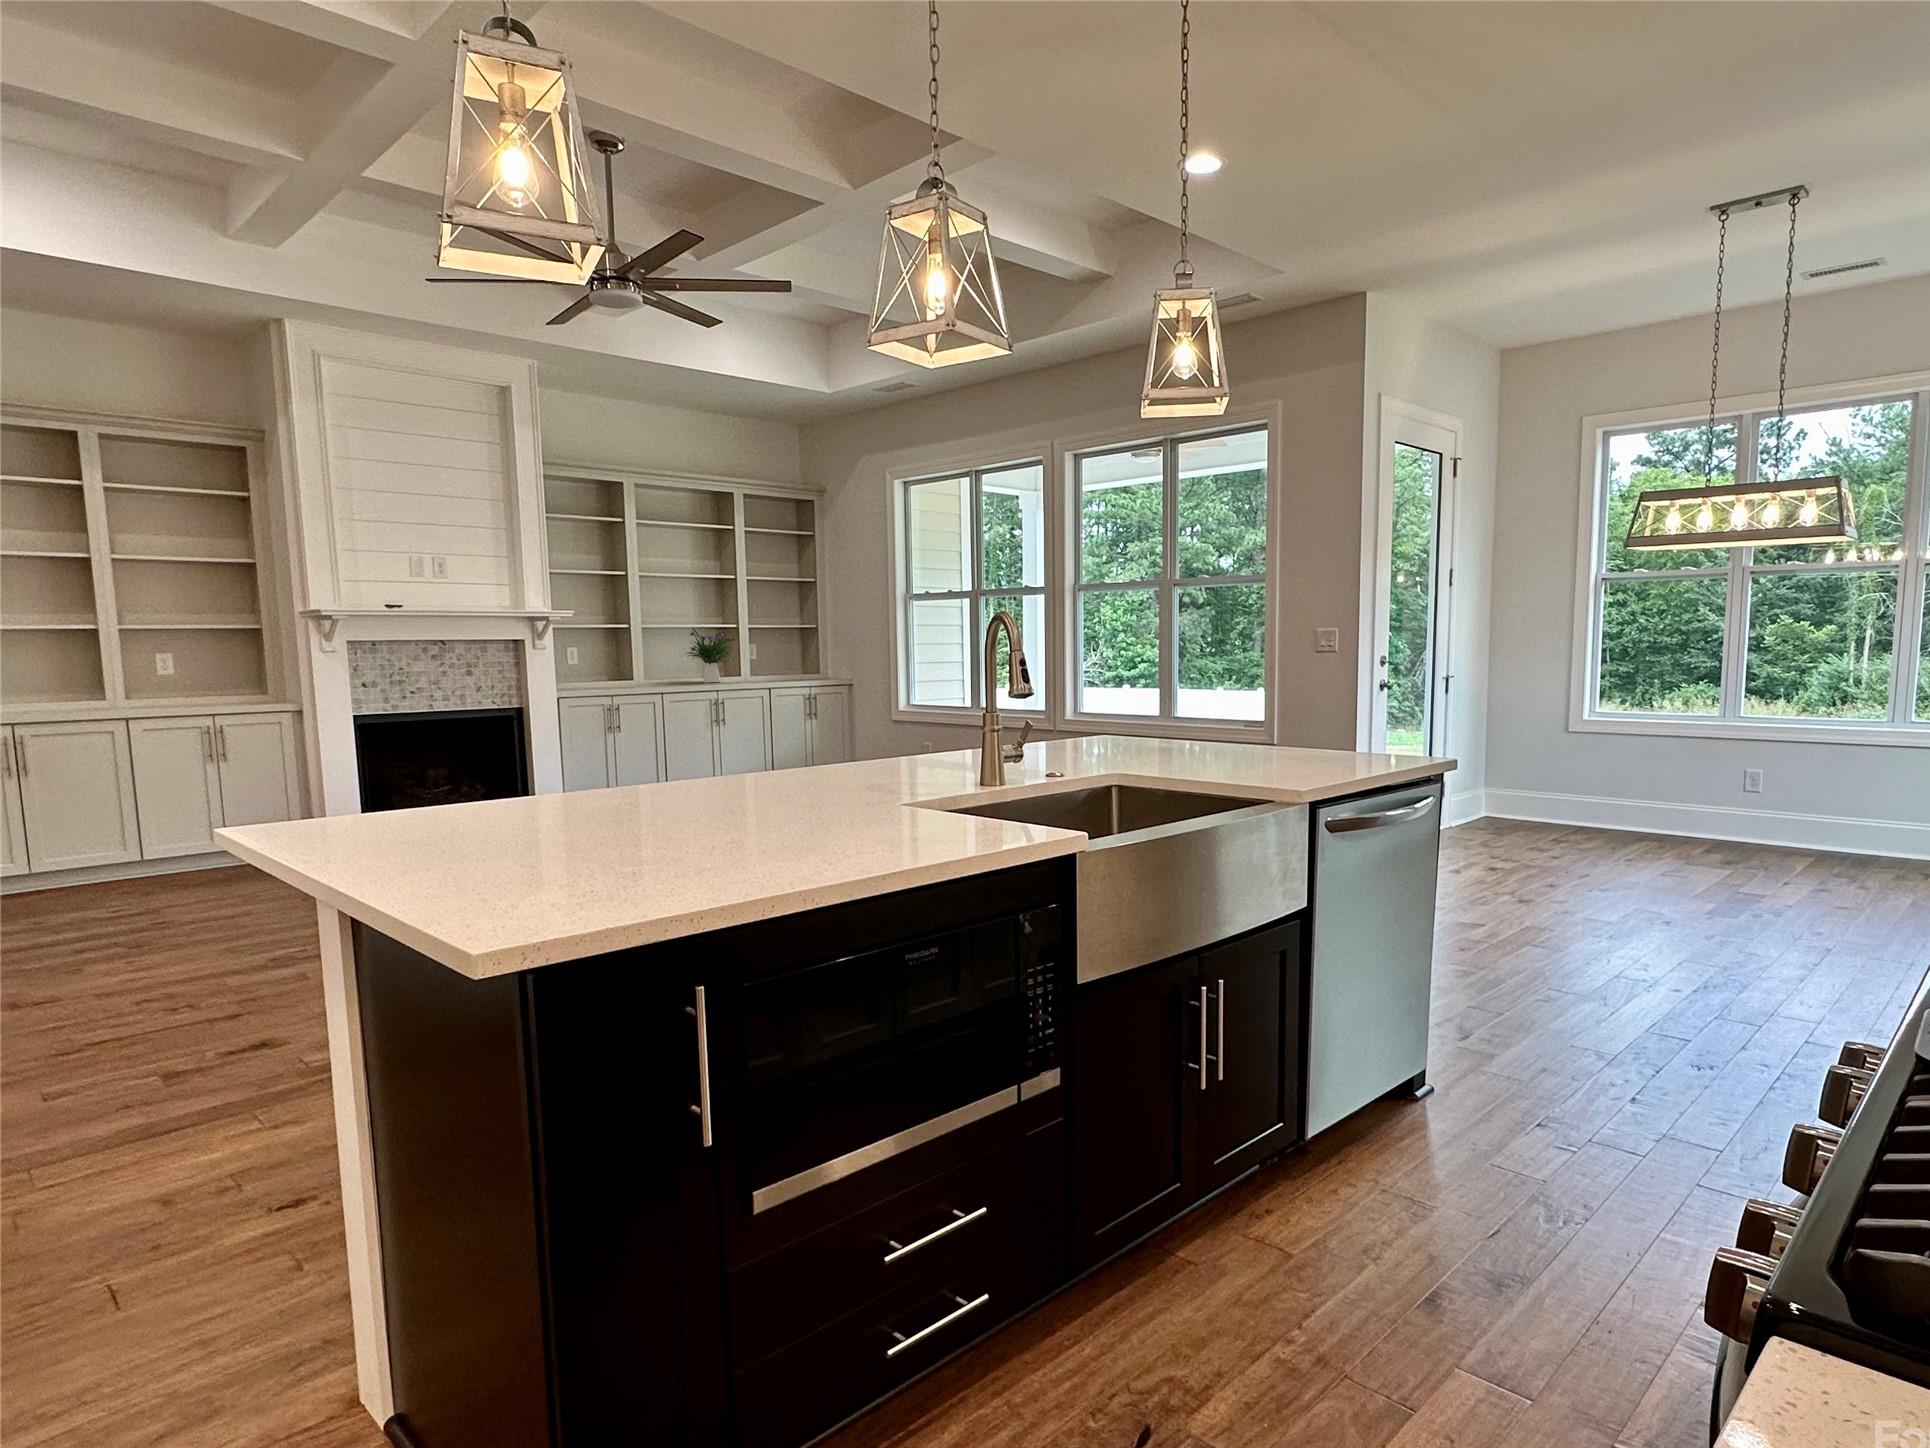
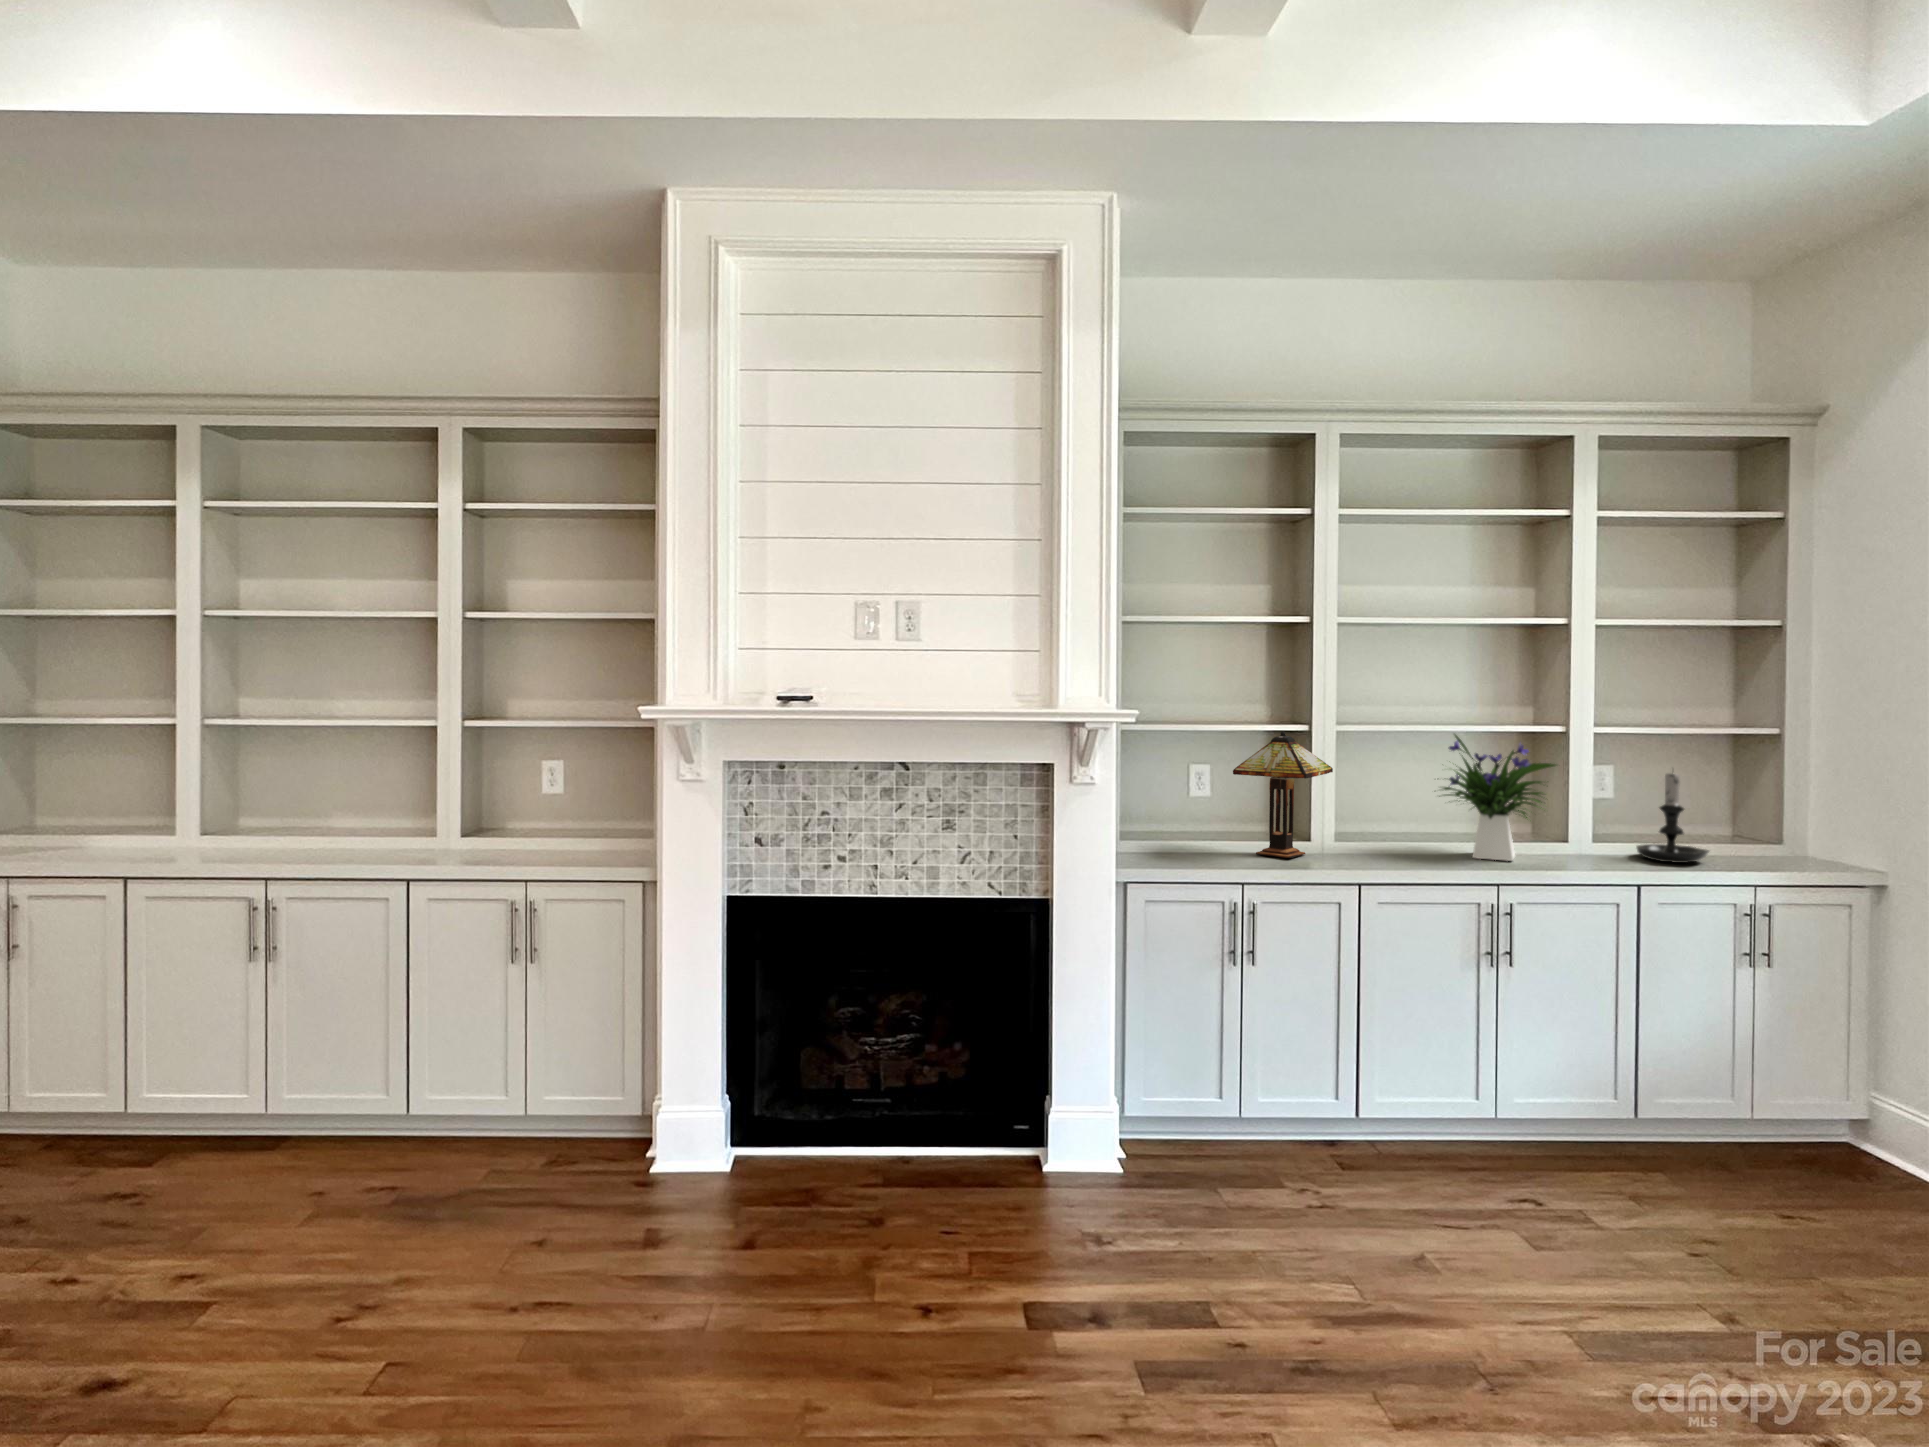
table lamp: none [595,627,641,686] -> present [1233,731,1333,858]
candle holder: none [768,640,795,680] -> present [1637,773,1709,863]

